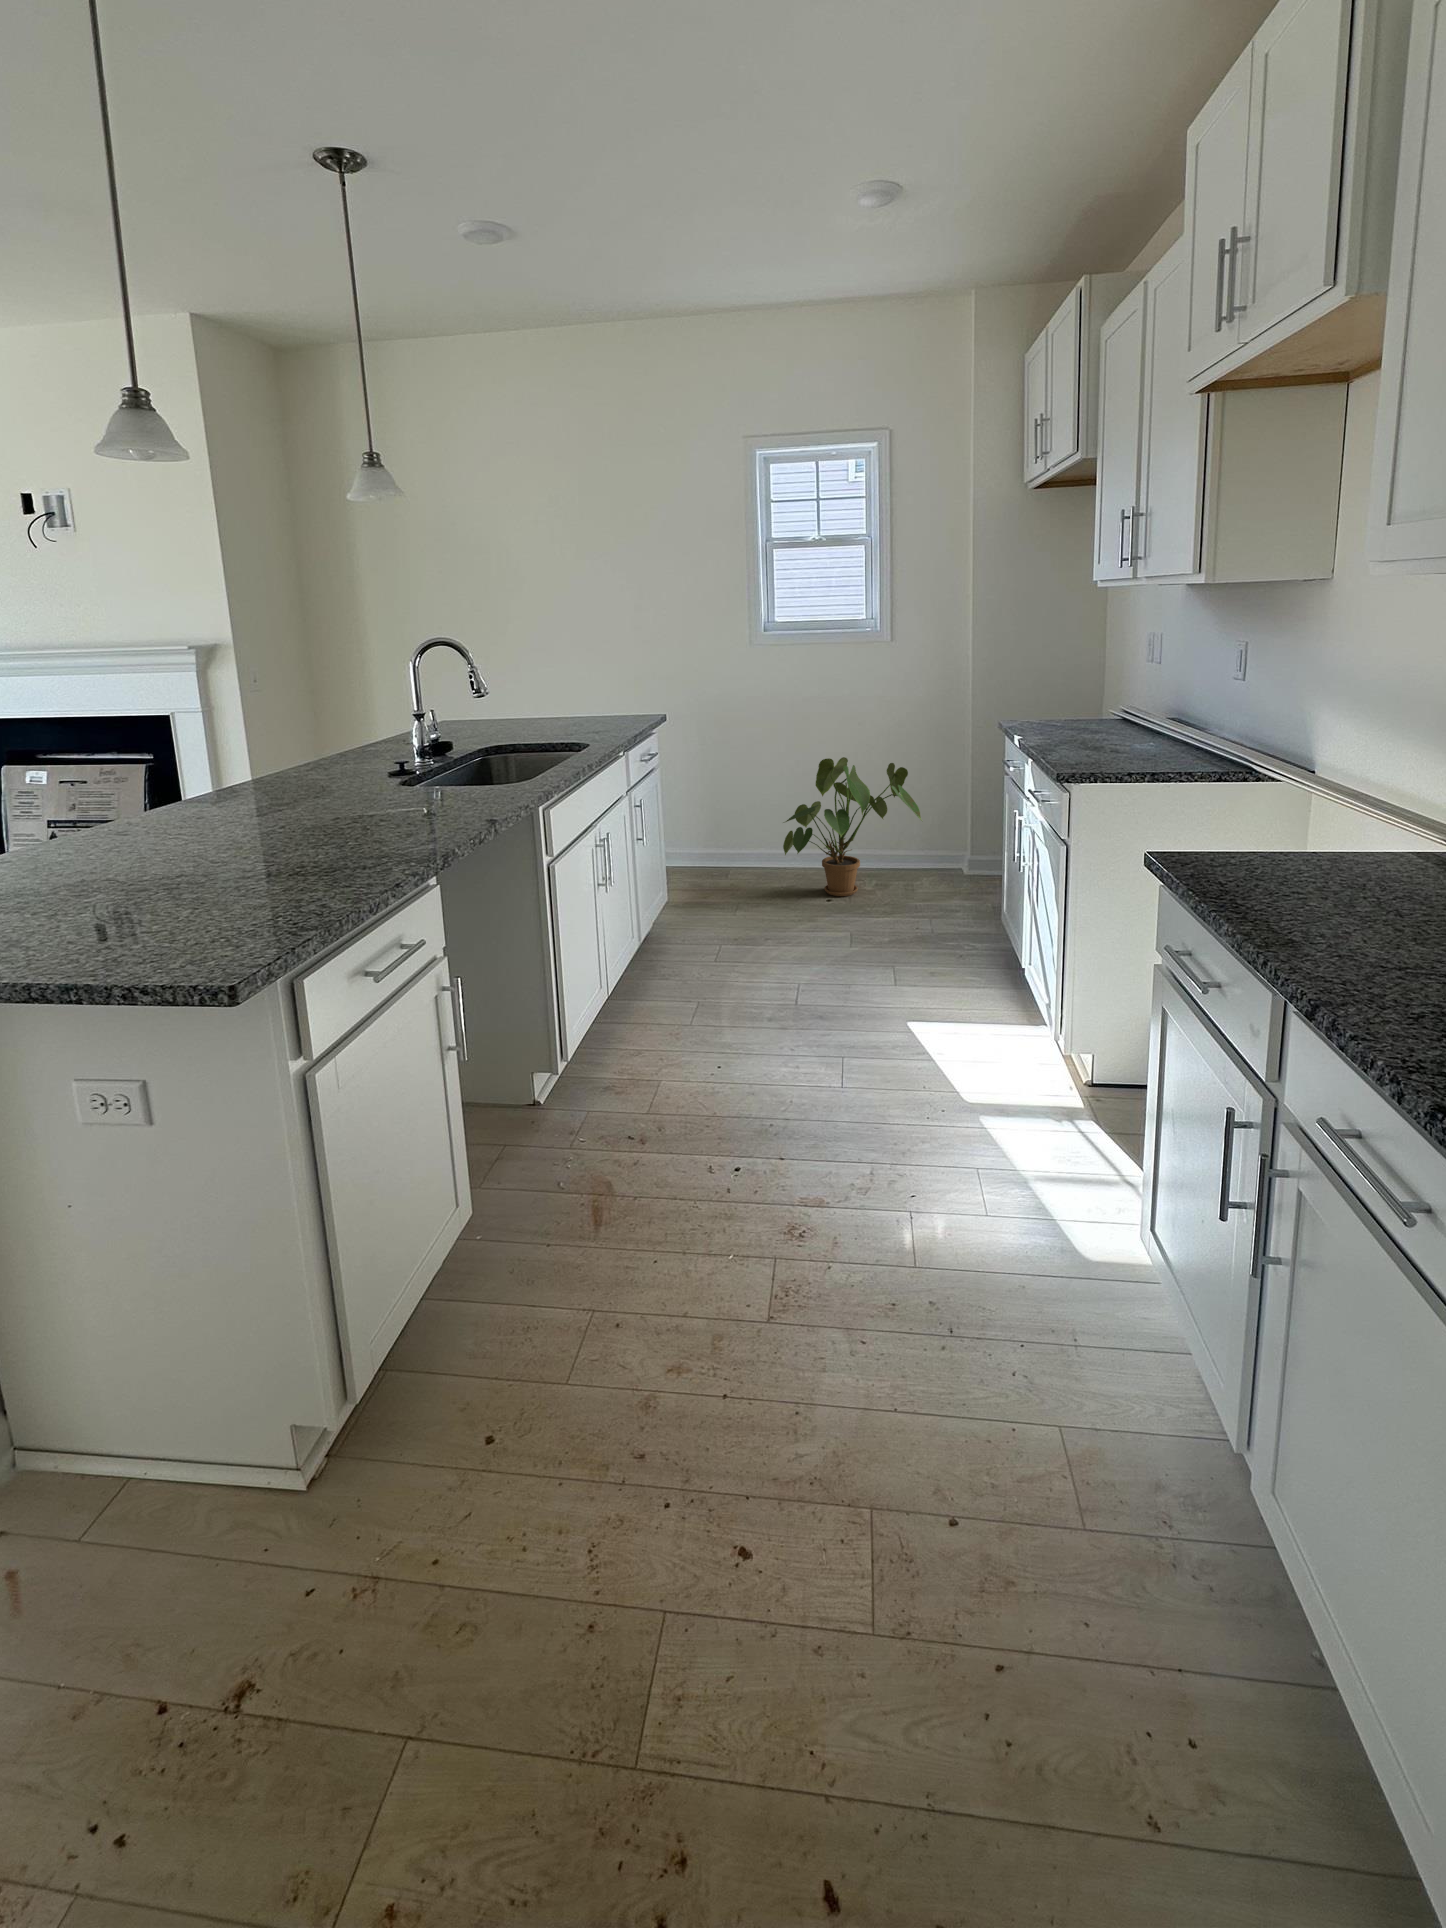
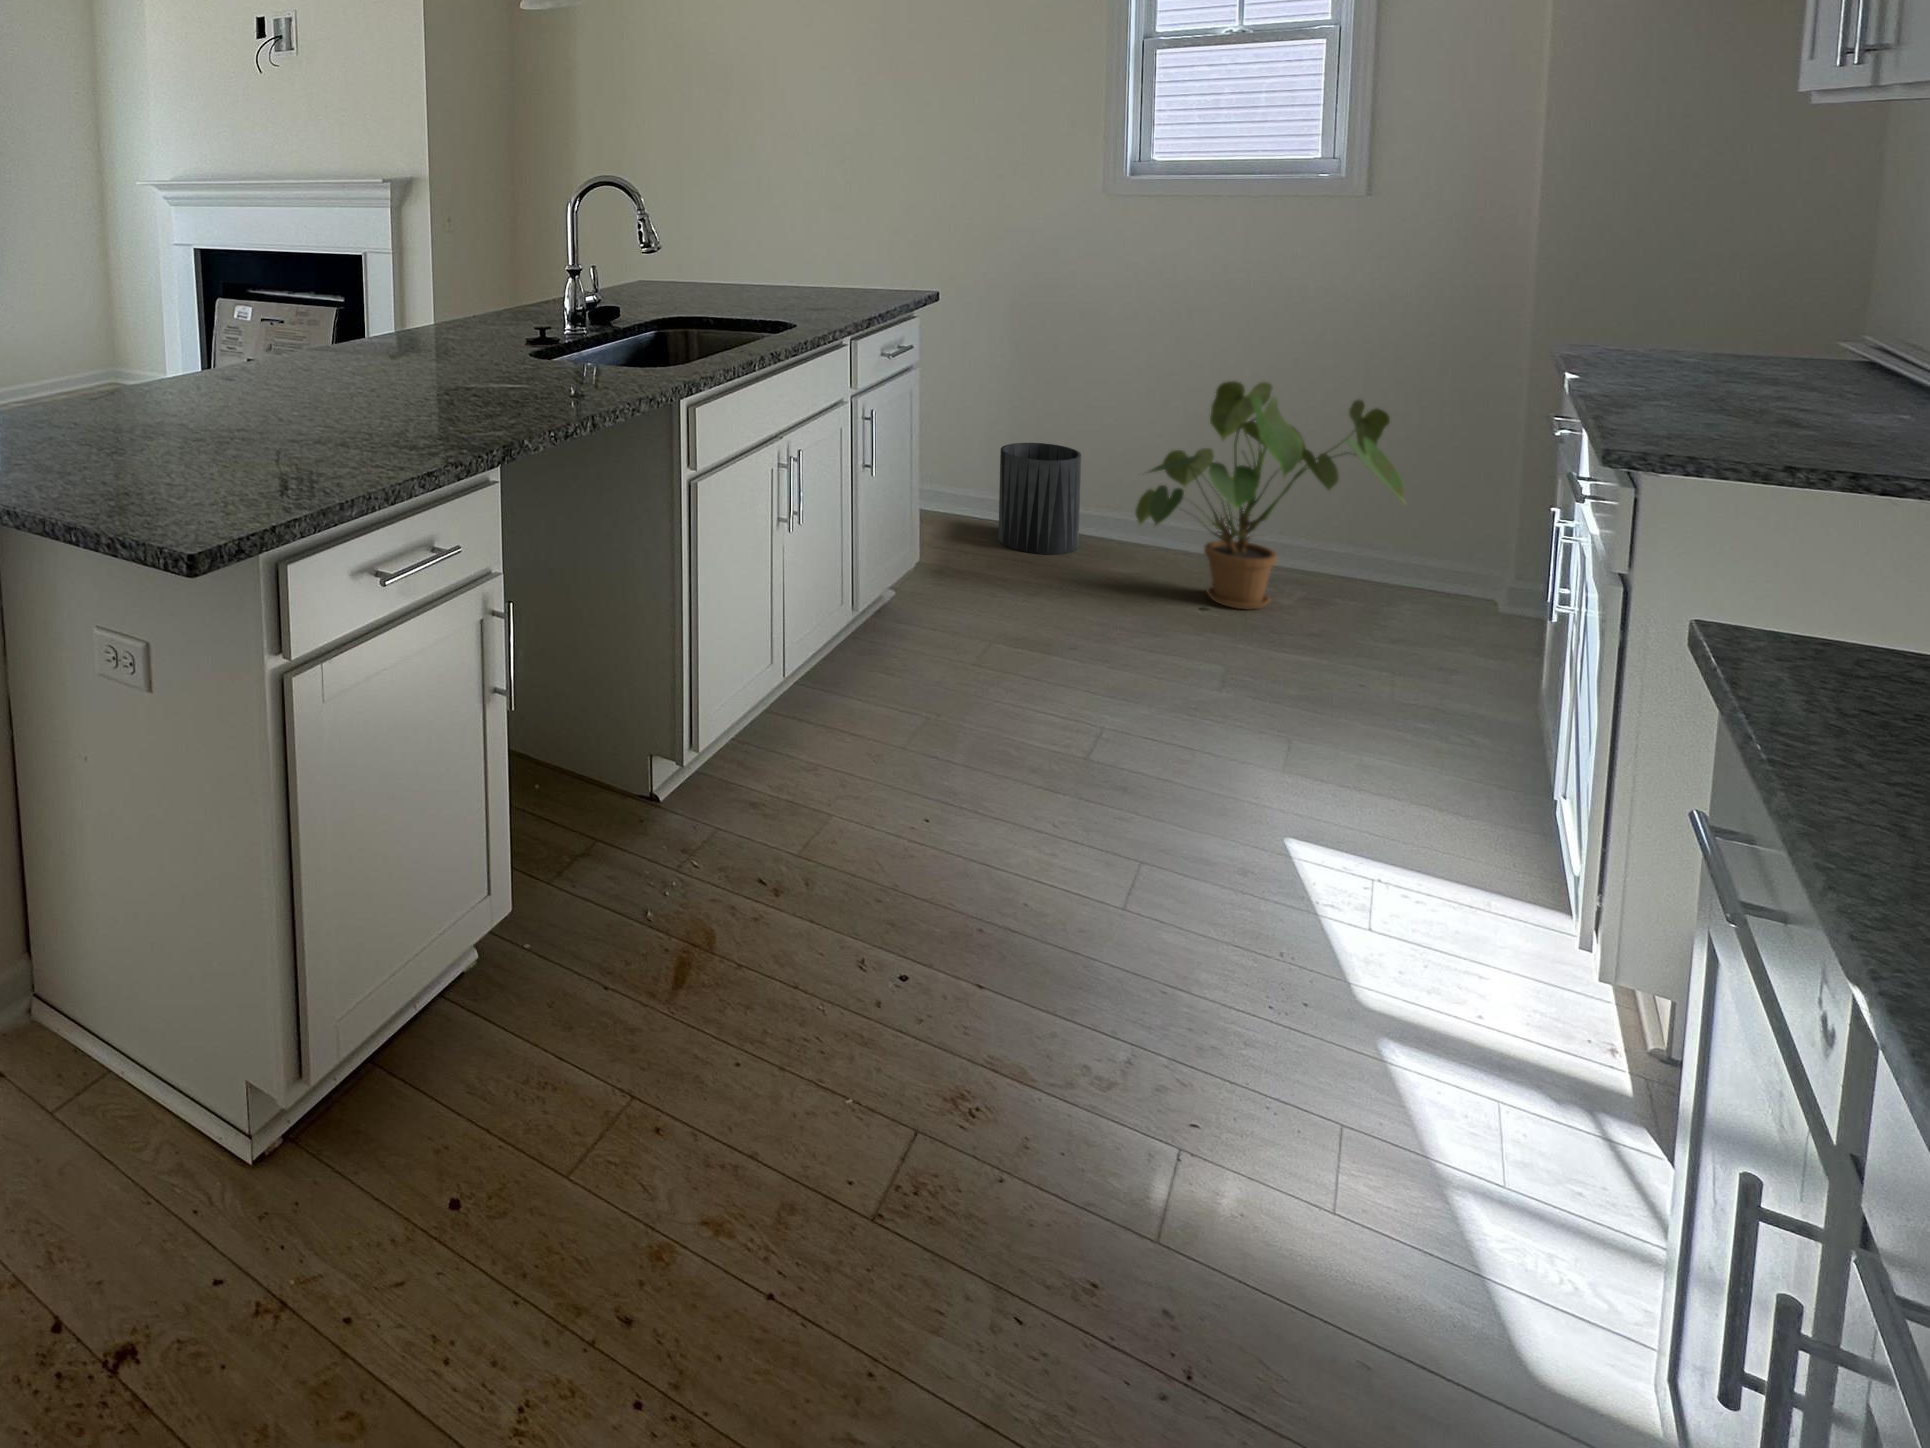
trash can: none [697,810,747,883] -> present [998,443,1081,554]

